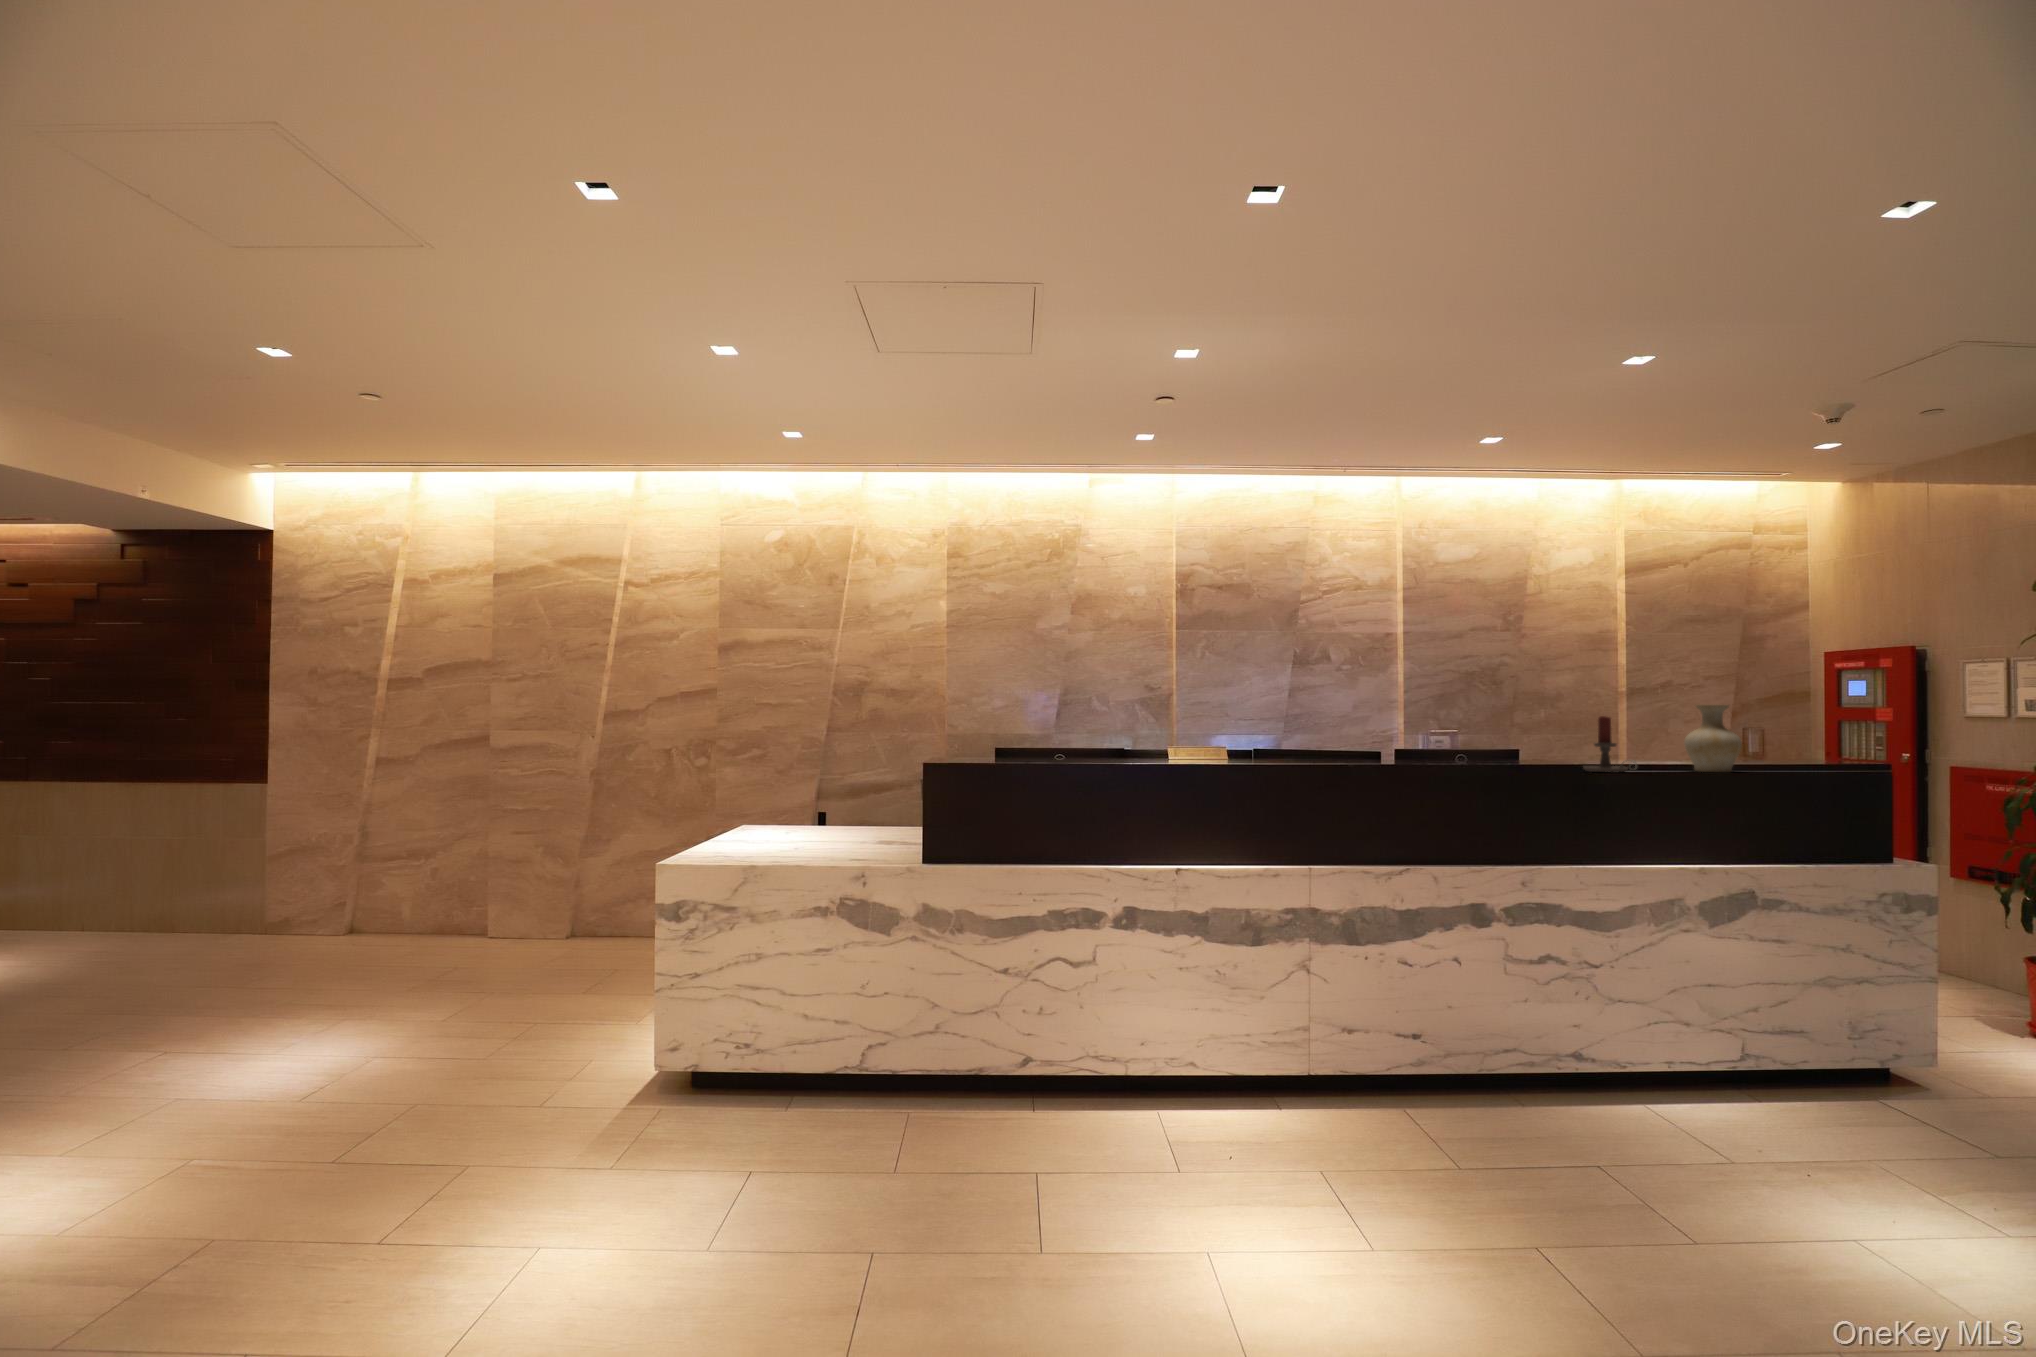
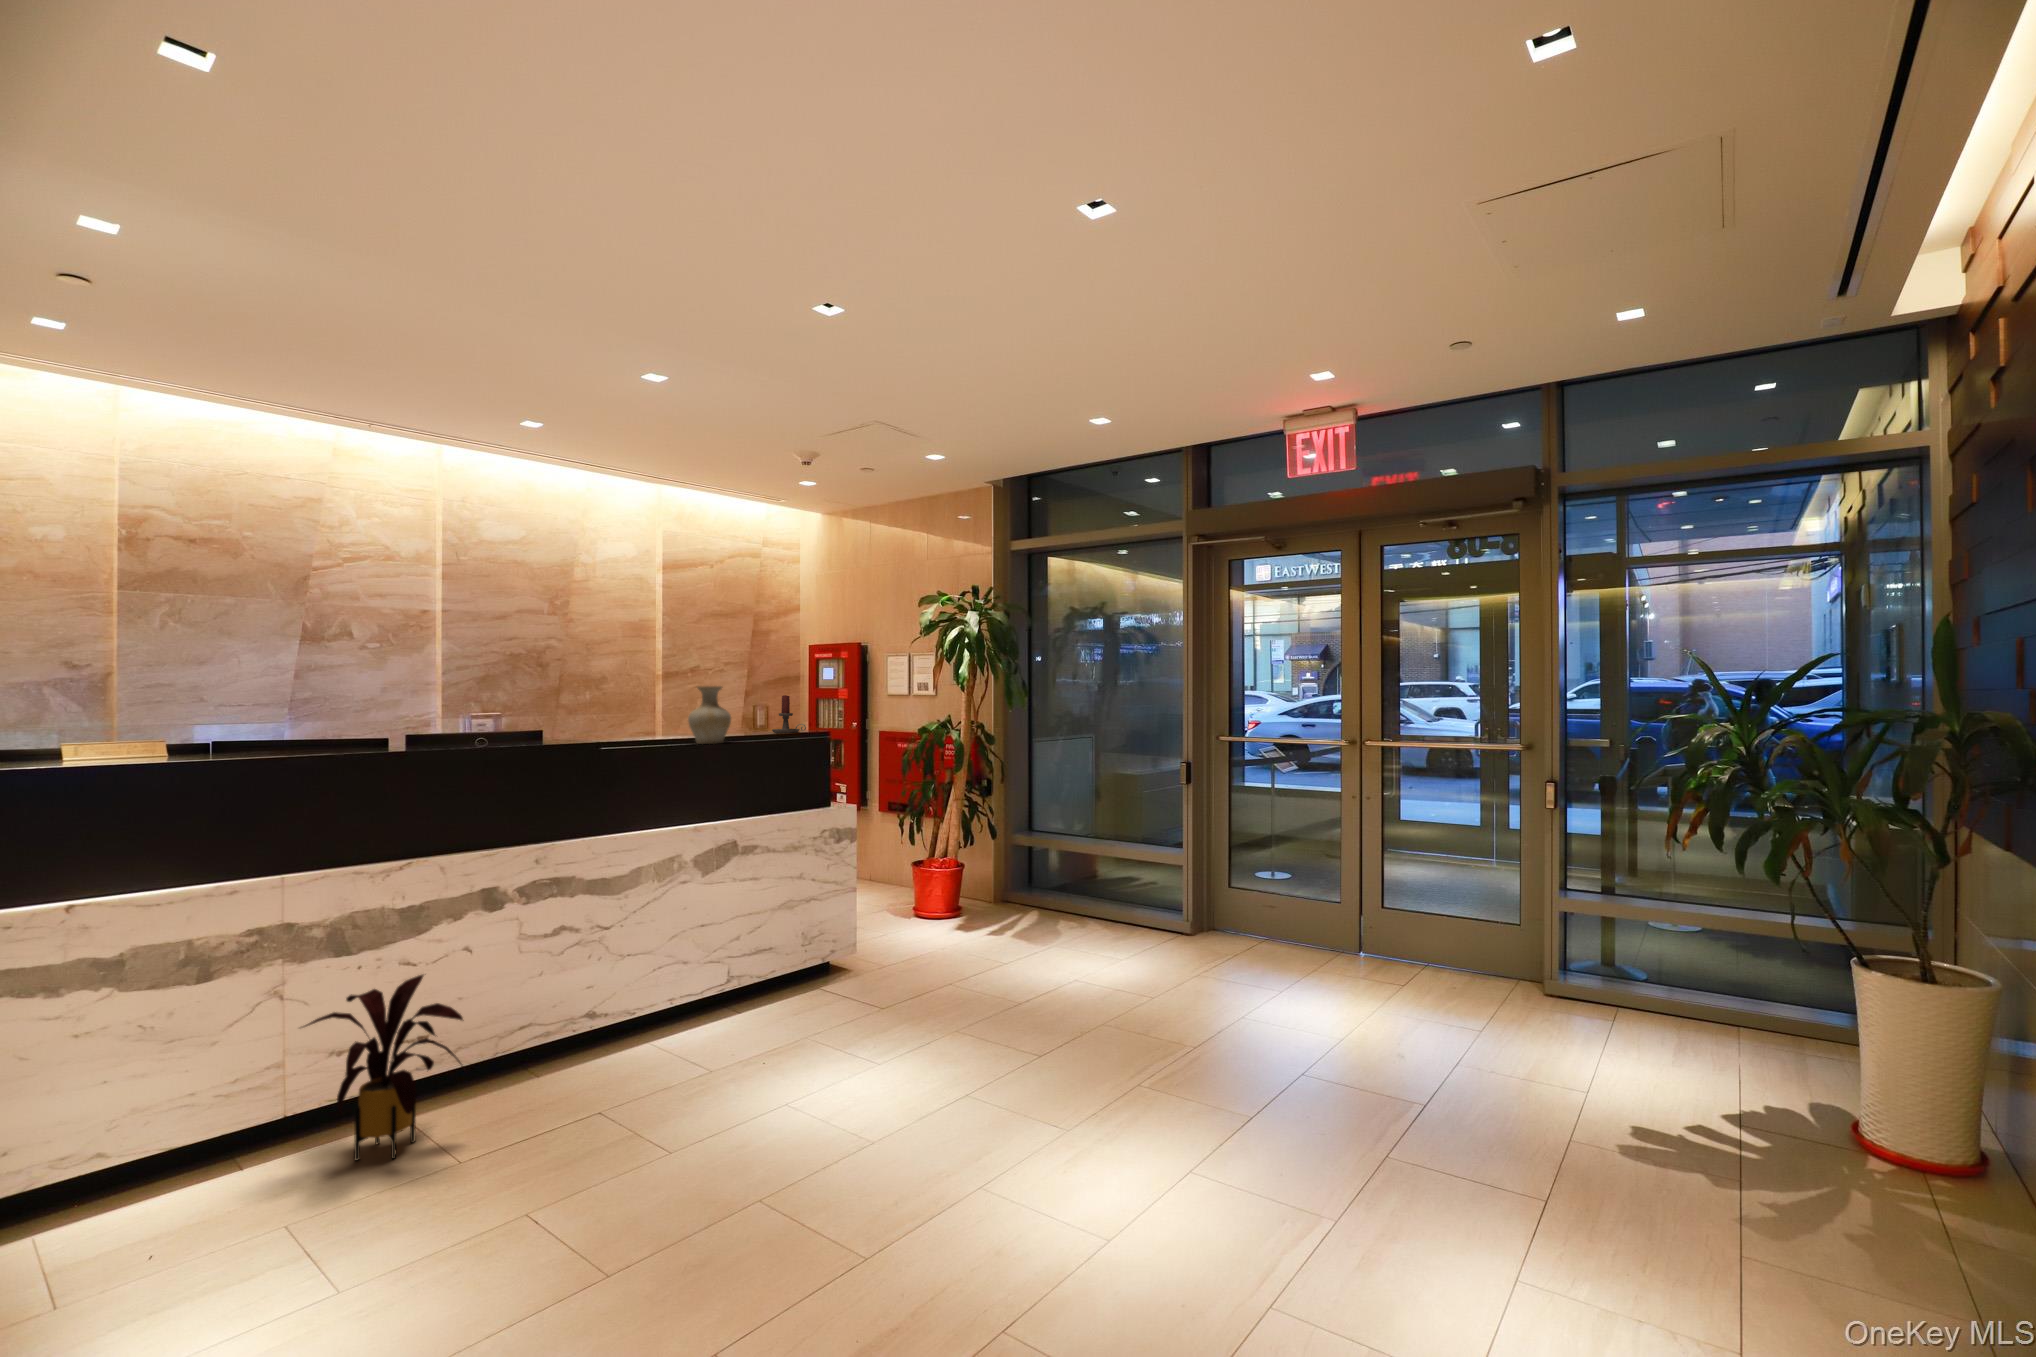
candle holder: present [1584,716,1637,773] -> present [772,695,806,733]
house plant: none [1326,975,1469,1141] -> present [303,975,468,1160]

